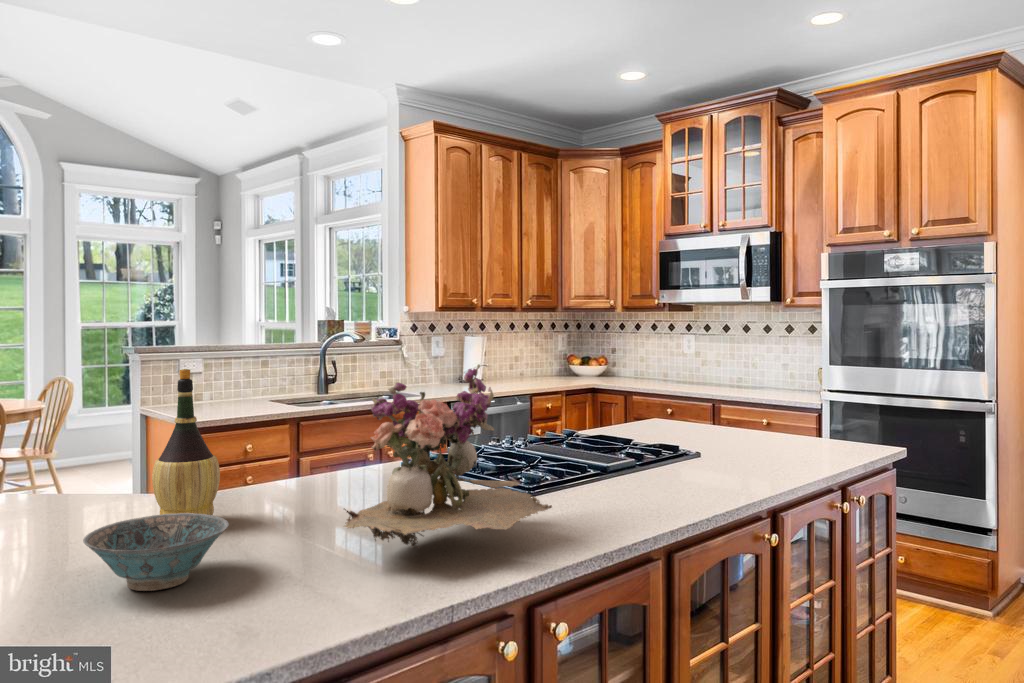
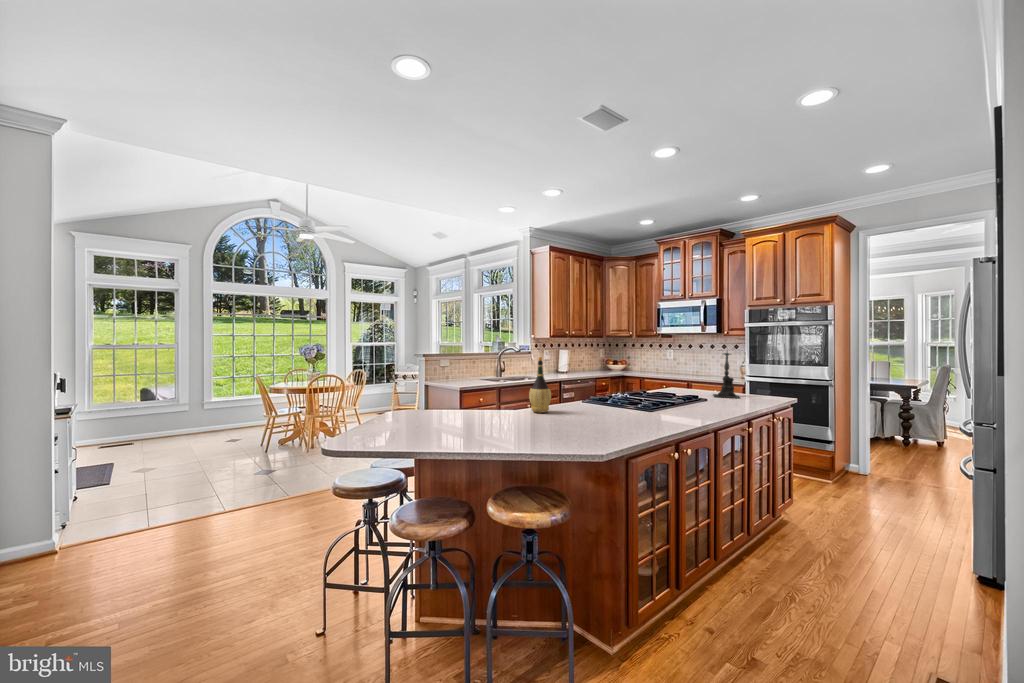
candle holder: none [714,333,775,458] -> present [713,352,739,398]
flower arrangement: present [345,364,552,548] -> none [612,356,681,418]
ceramic bowl: present [83,513,229,591] -> none [541,404,583,425]

